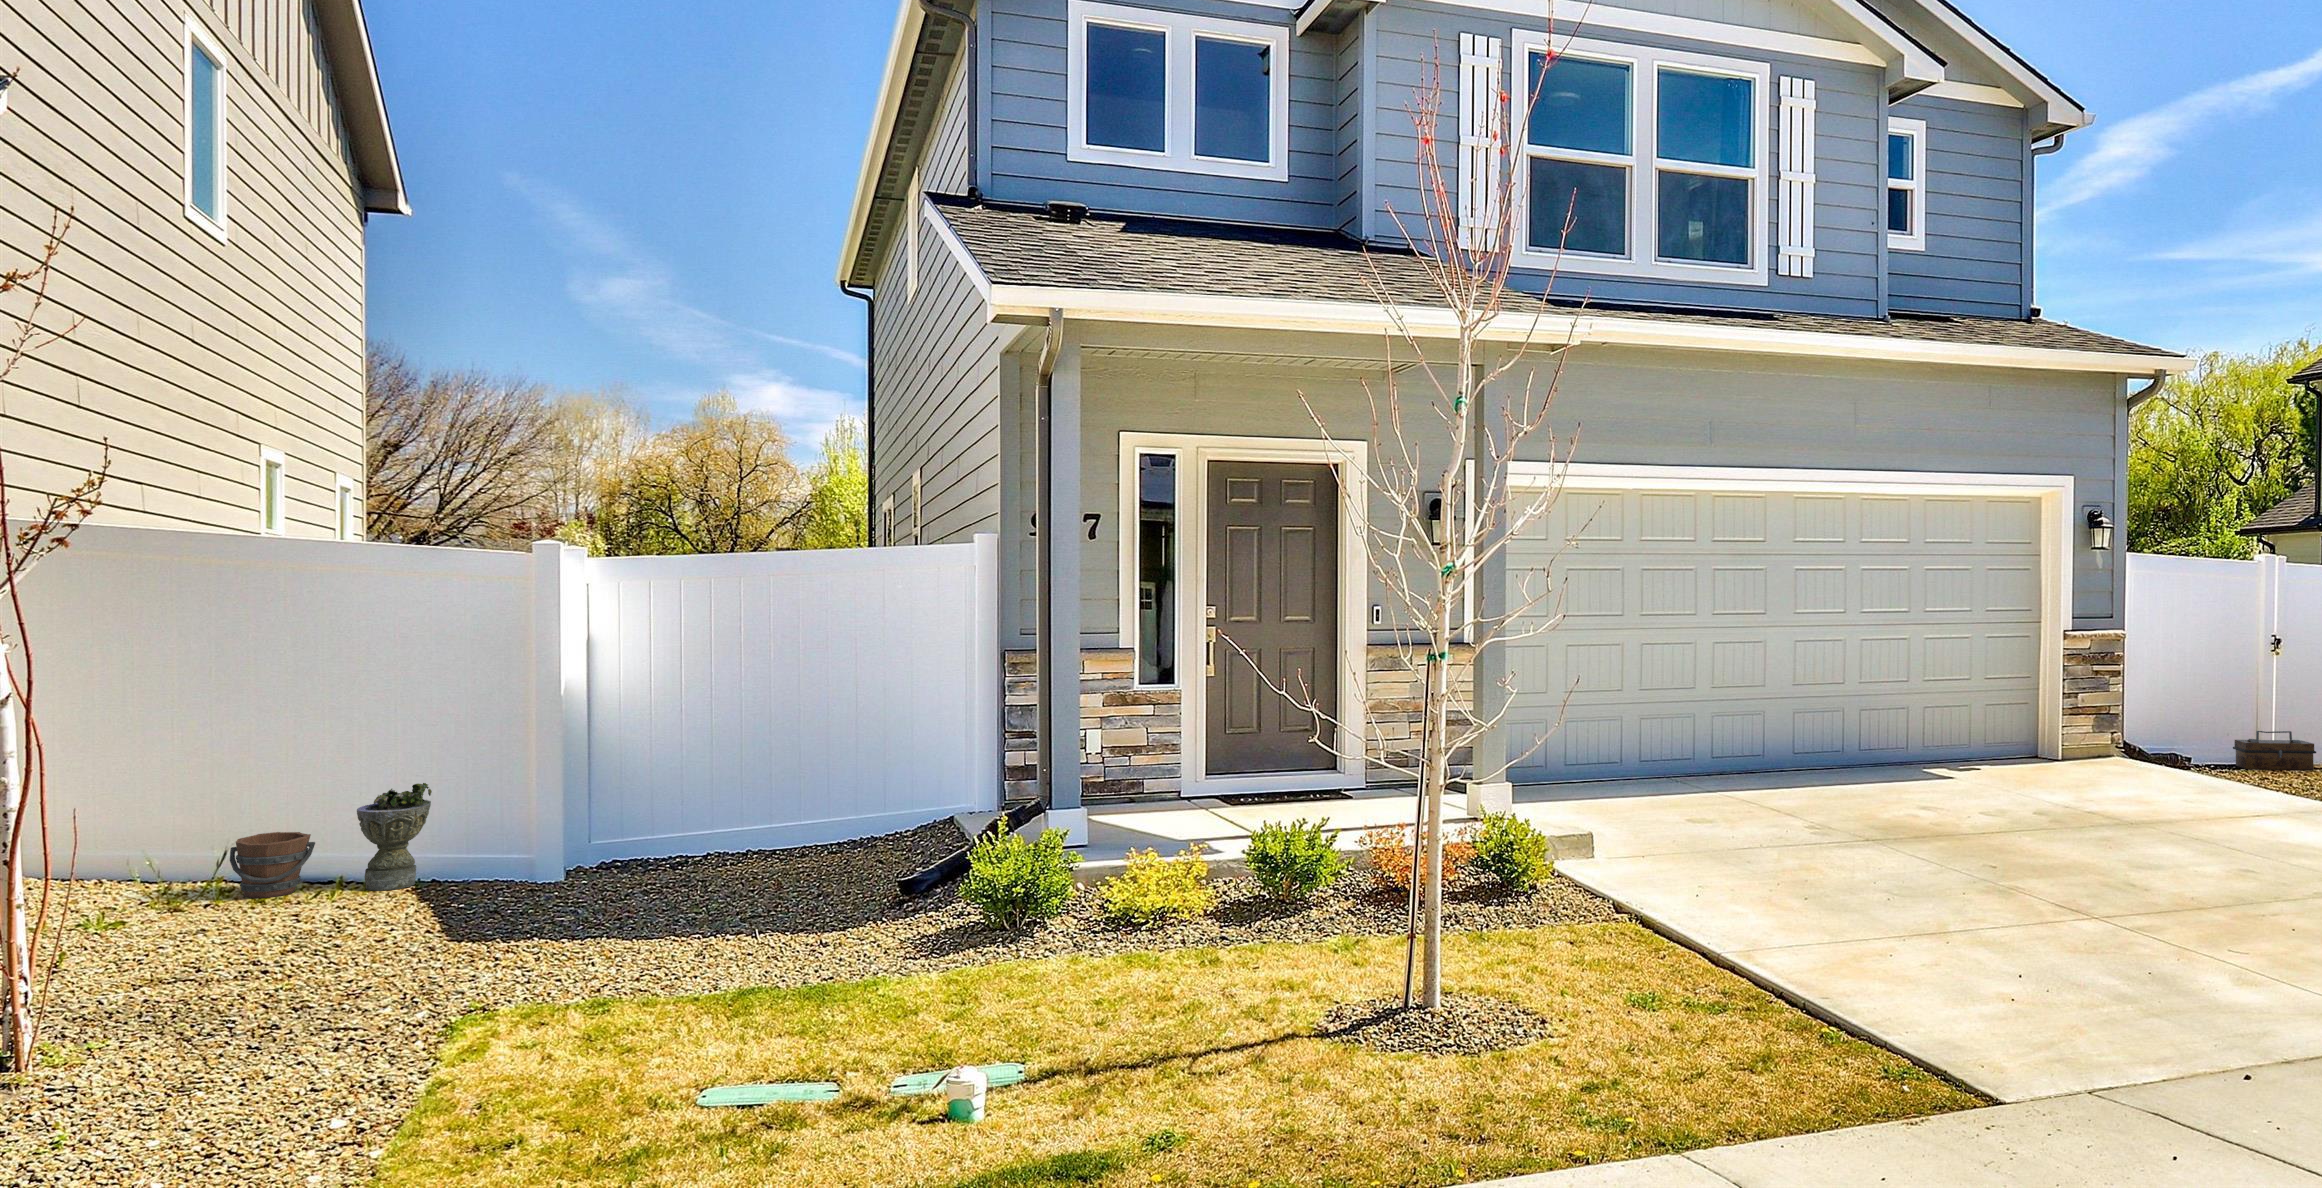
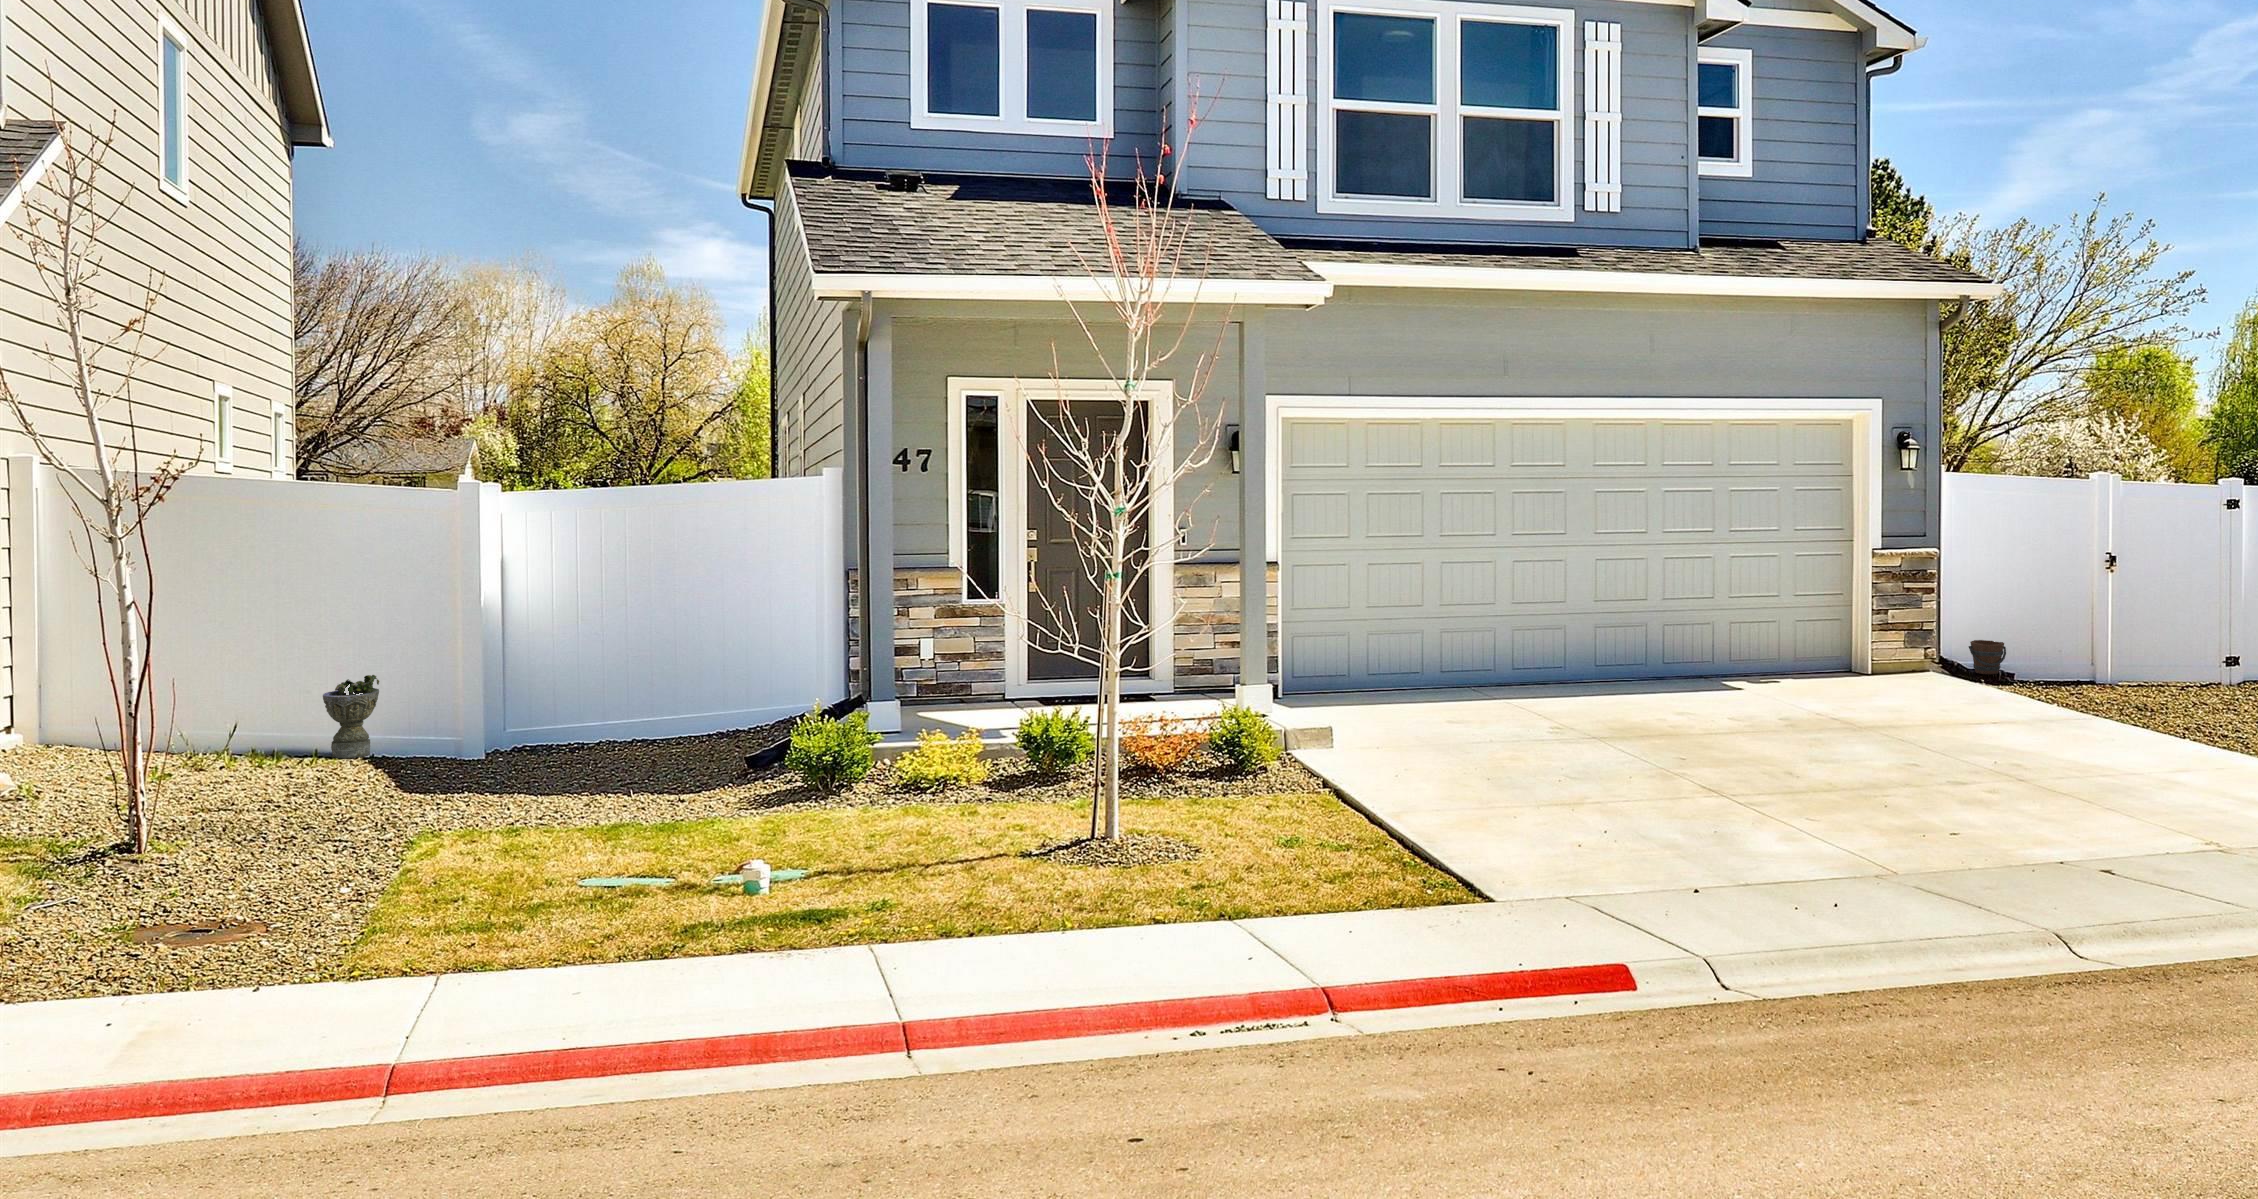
toolbox: present [2233,731,2316,770] -> none [2020,639,2095,676]
bucket: present [230,832,315,898] -> present [1969,640,2006,674]

